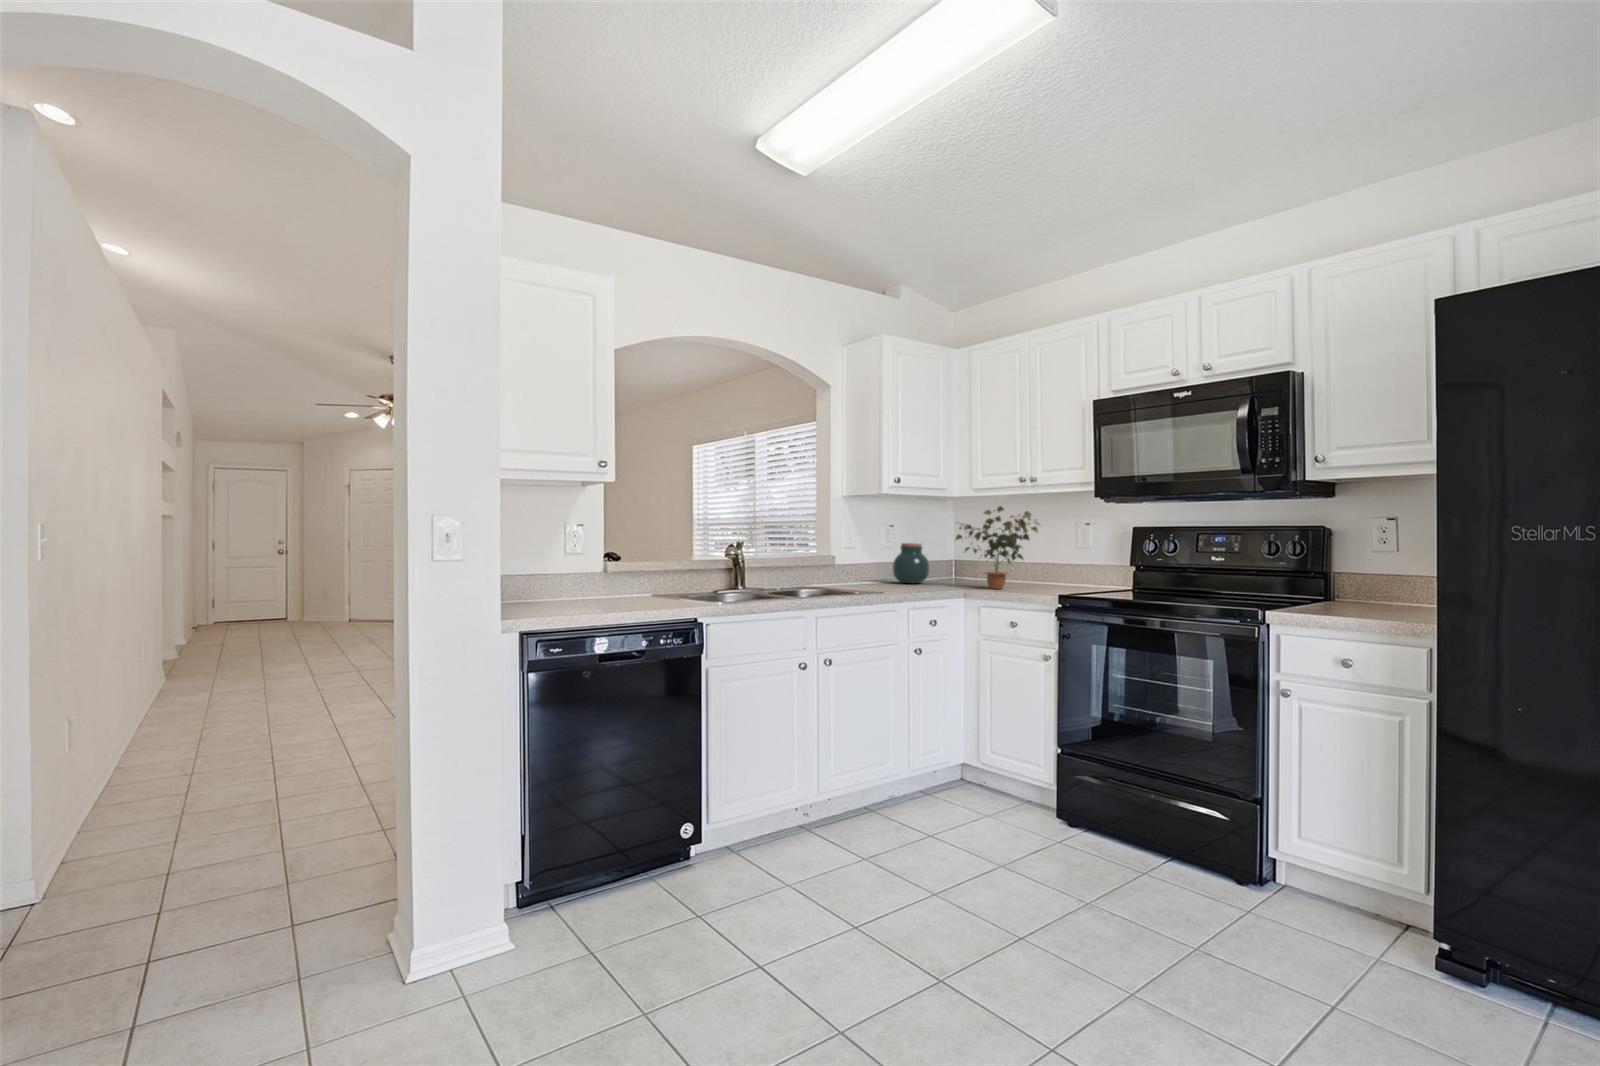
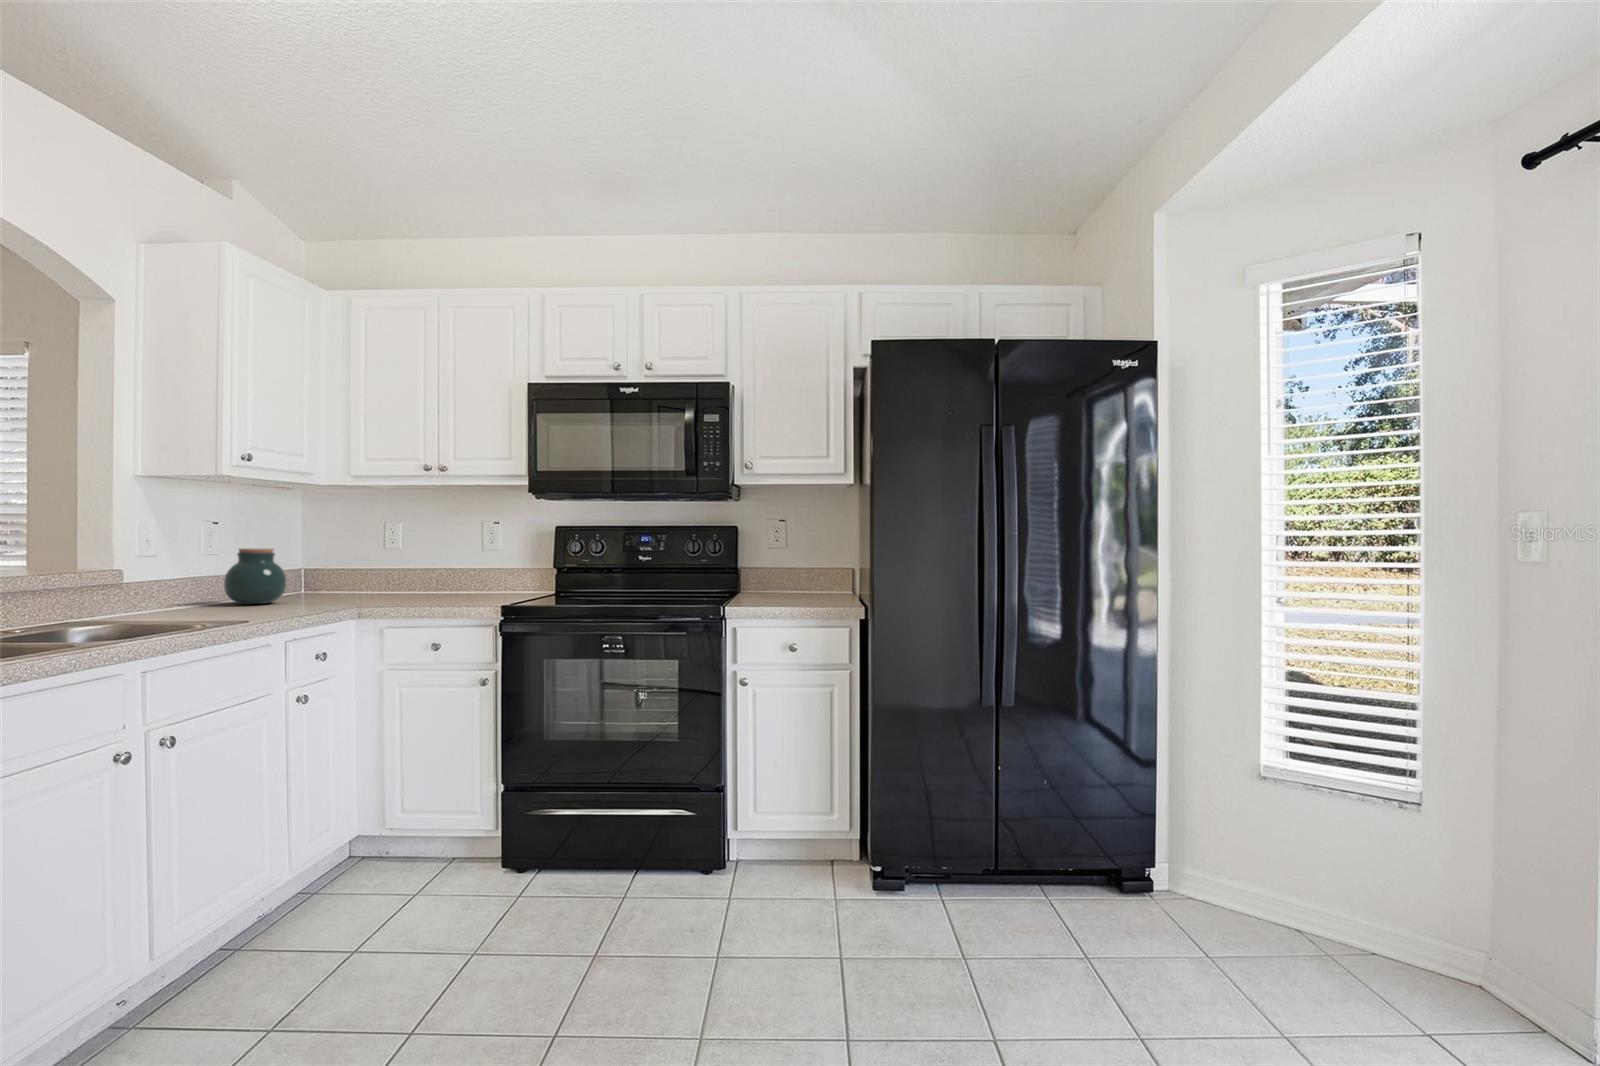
potted plant: present [956,506,1039,589] -> none [332,500,452,603]

